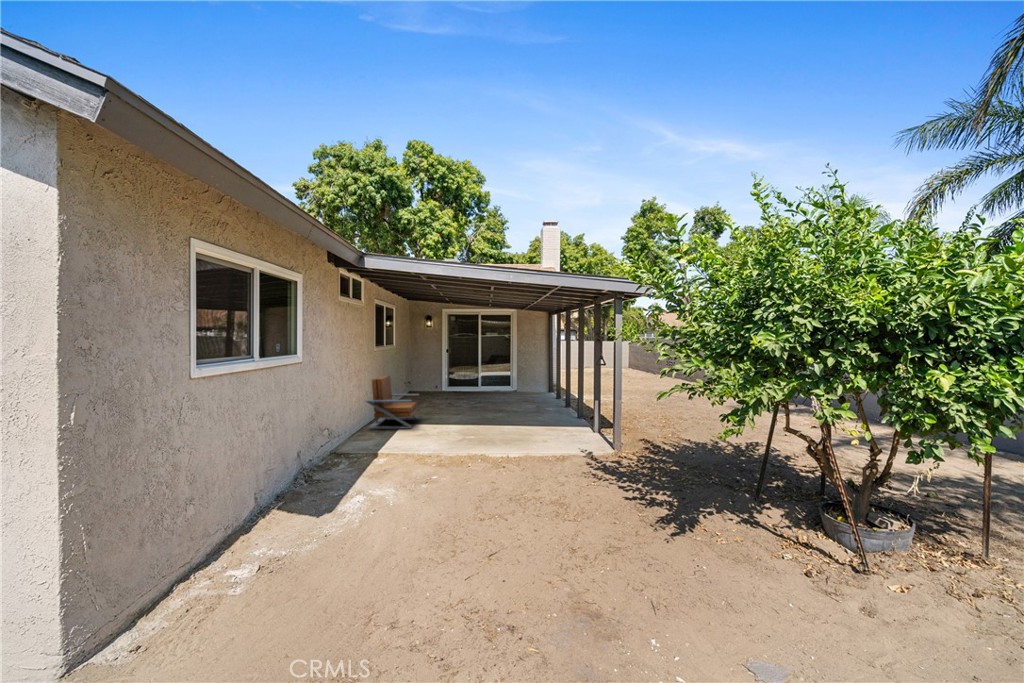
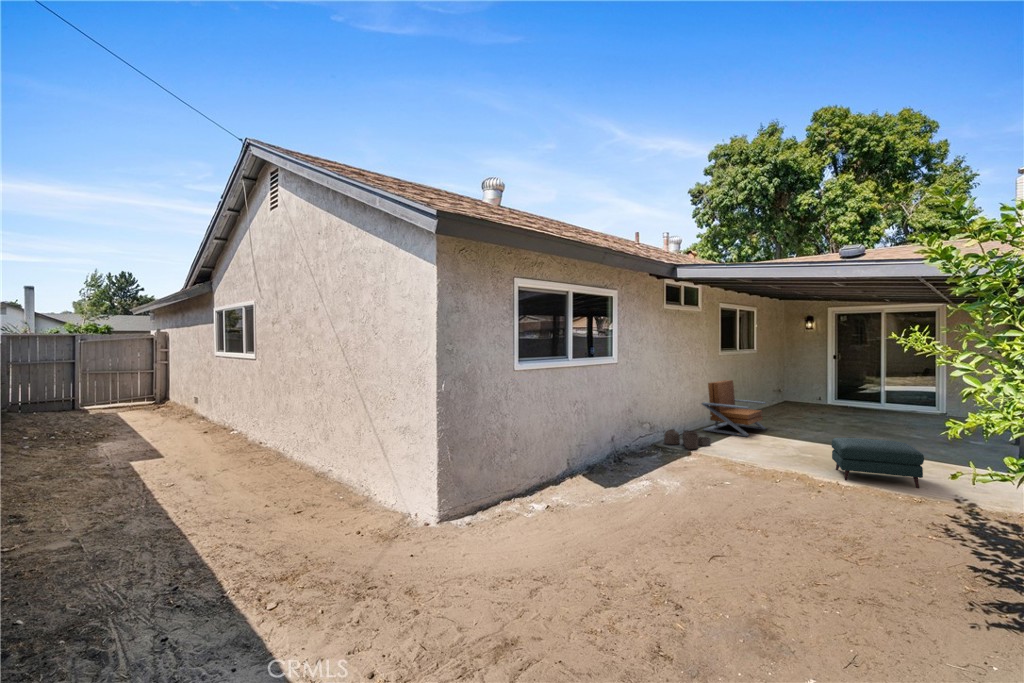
ottoman: none [494,415,556,452] -> present [831,438,924,488]
woven basket: none [339,429,387,450] -> present [664,429,711,449]

